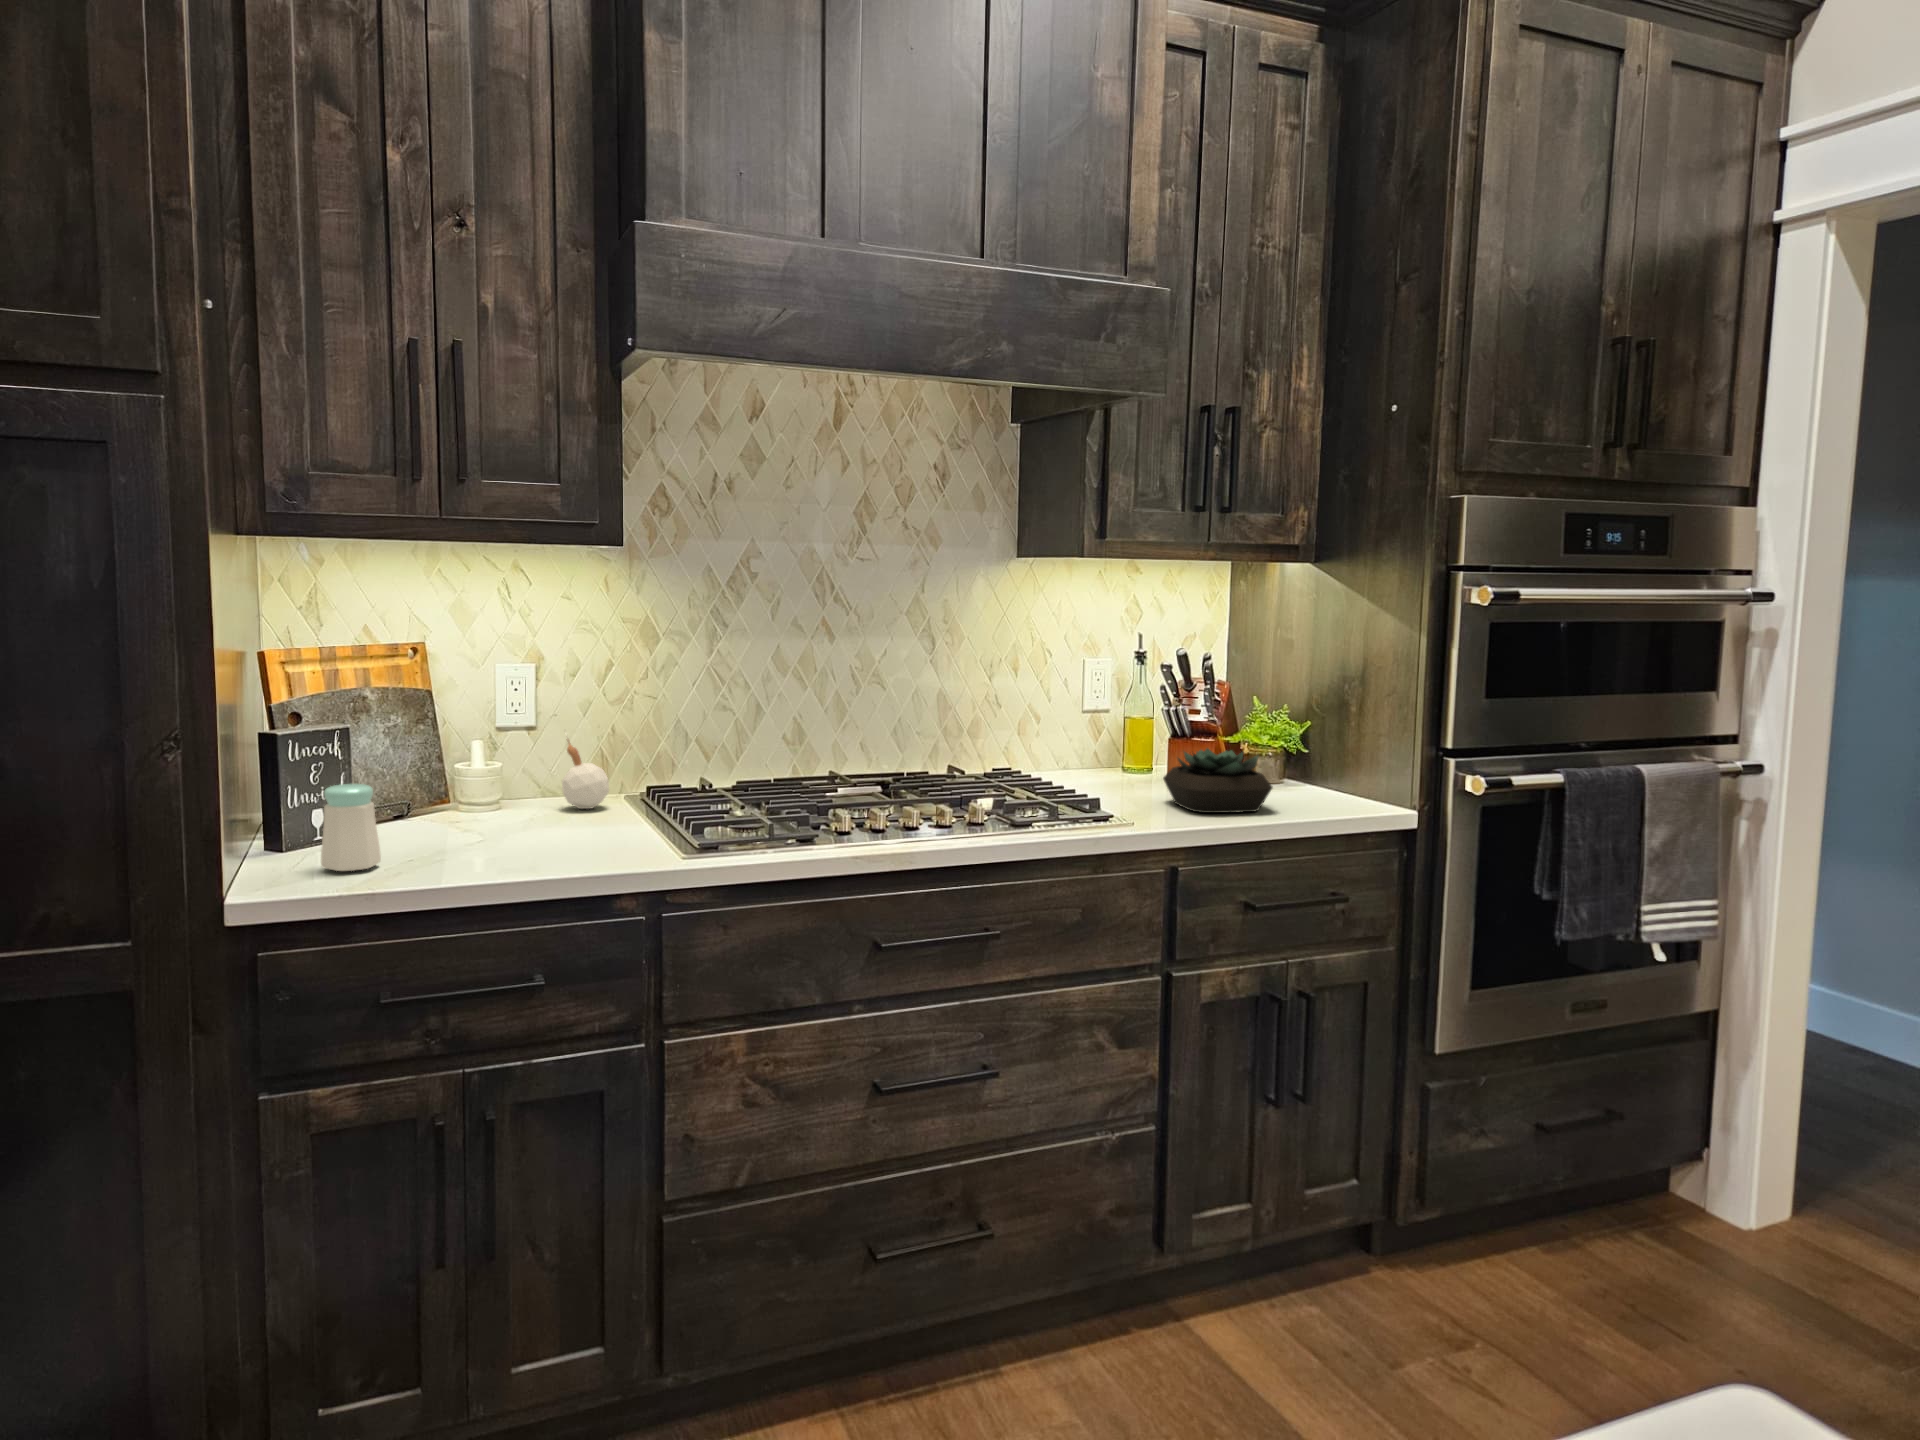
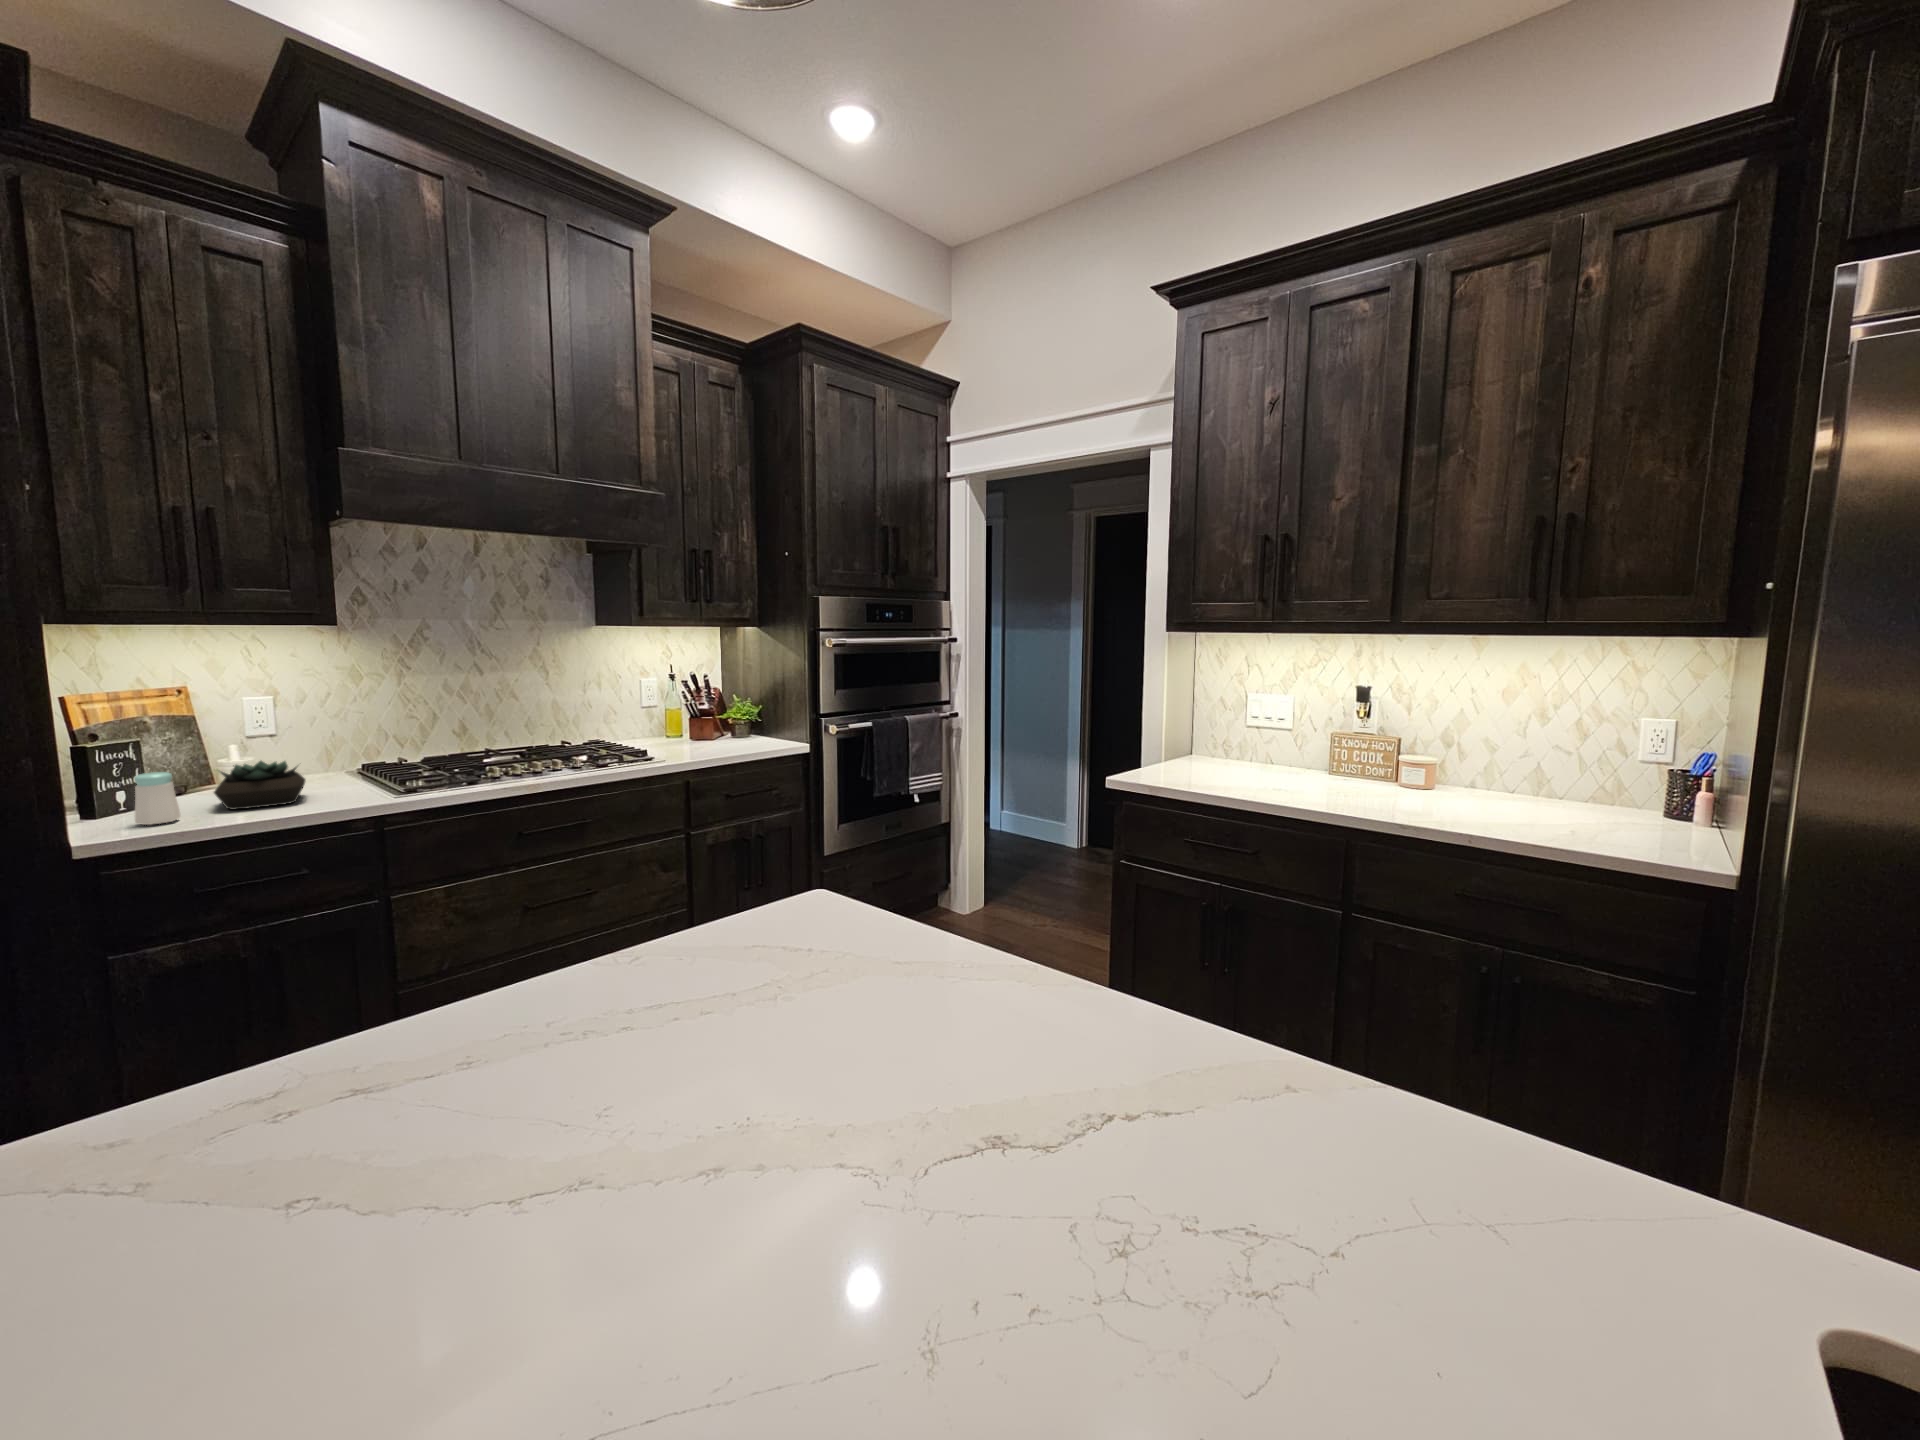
candle: present [562,733,609,809] -> none [302,734,338,780]
succulent plant: present [1163,748,1273,813] -> present [214,761,305,810]

